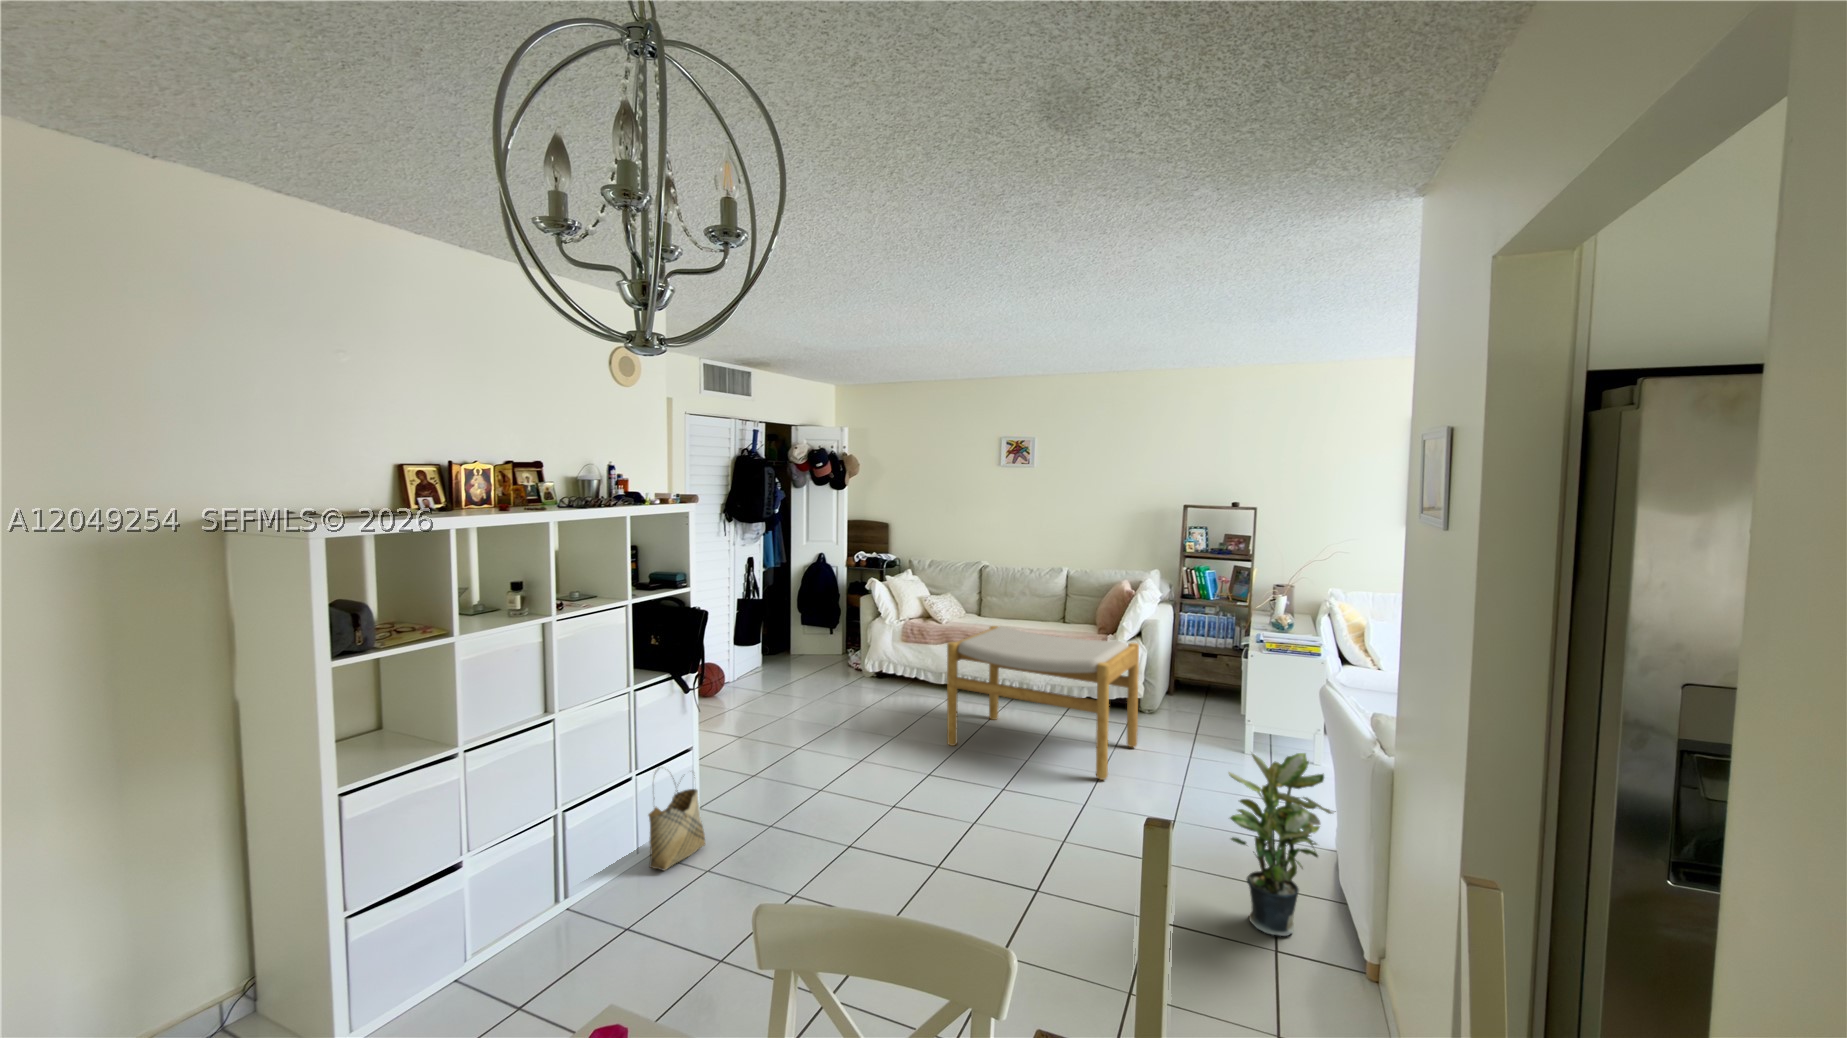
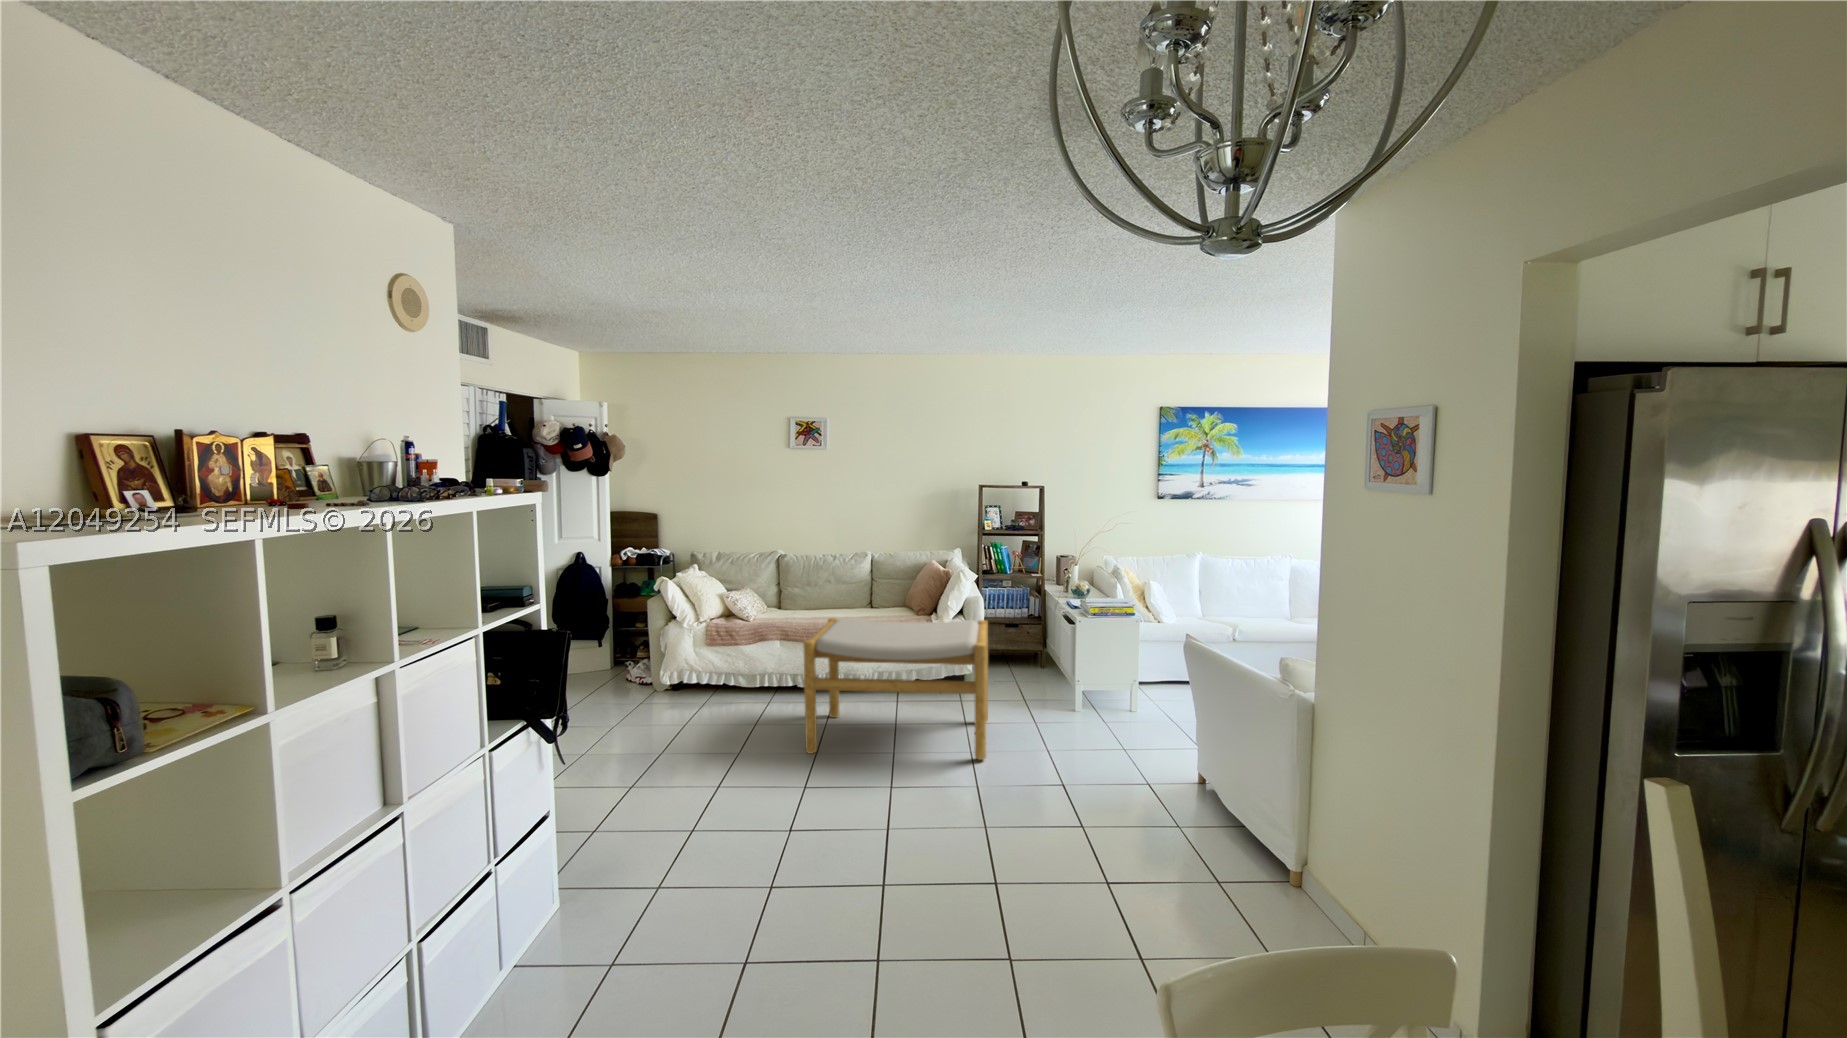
potted plant: present [1229,753,1333,936] -> none [1165,702,1260,872]
woven basket: present [649,773,705,870] -> none [525,852,597,1000]

